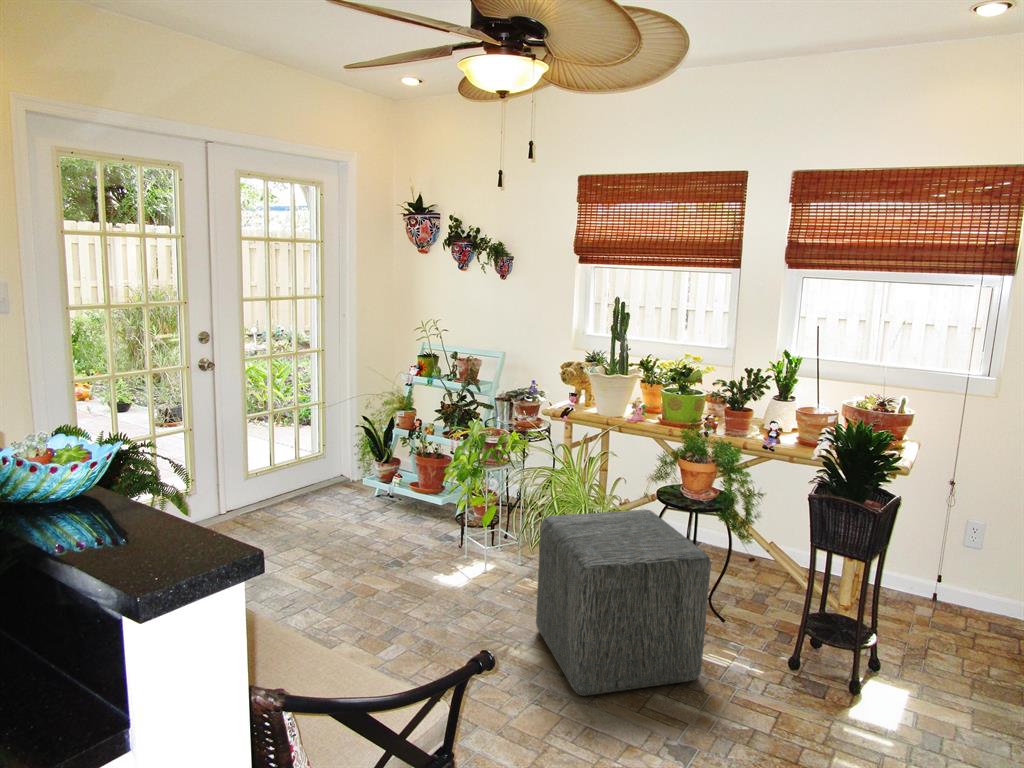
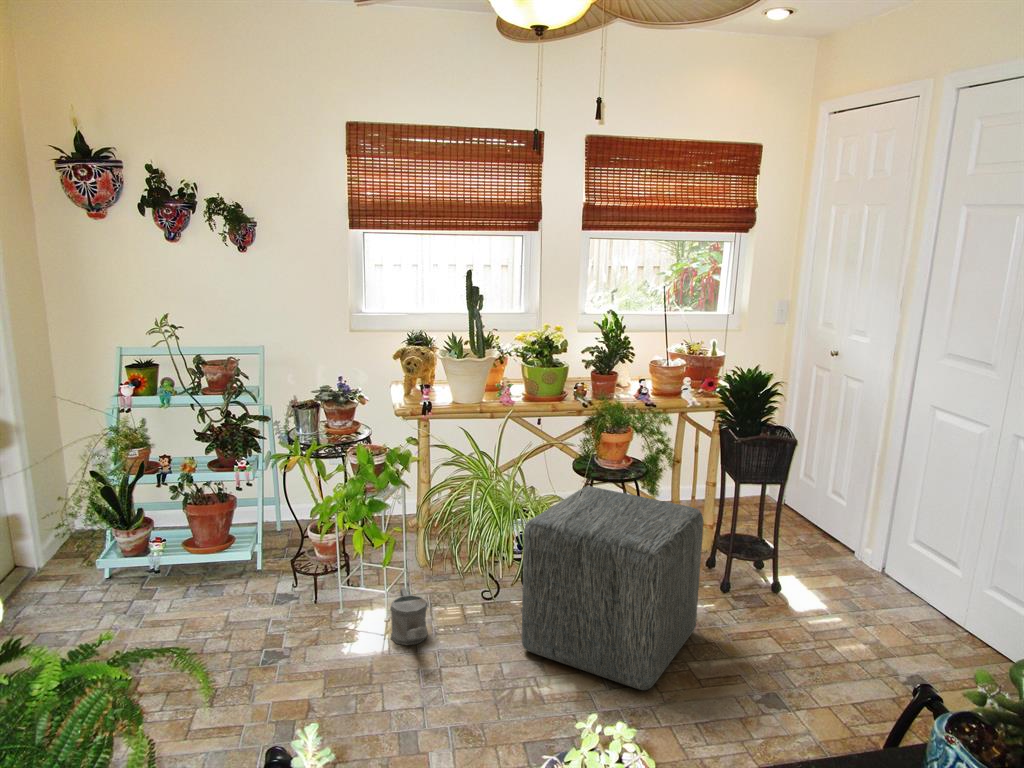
watering can: none [457,551,499,595] -> present [390,588,428,645]

